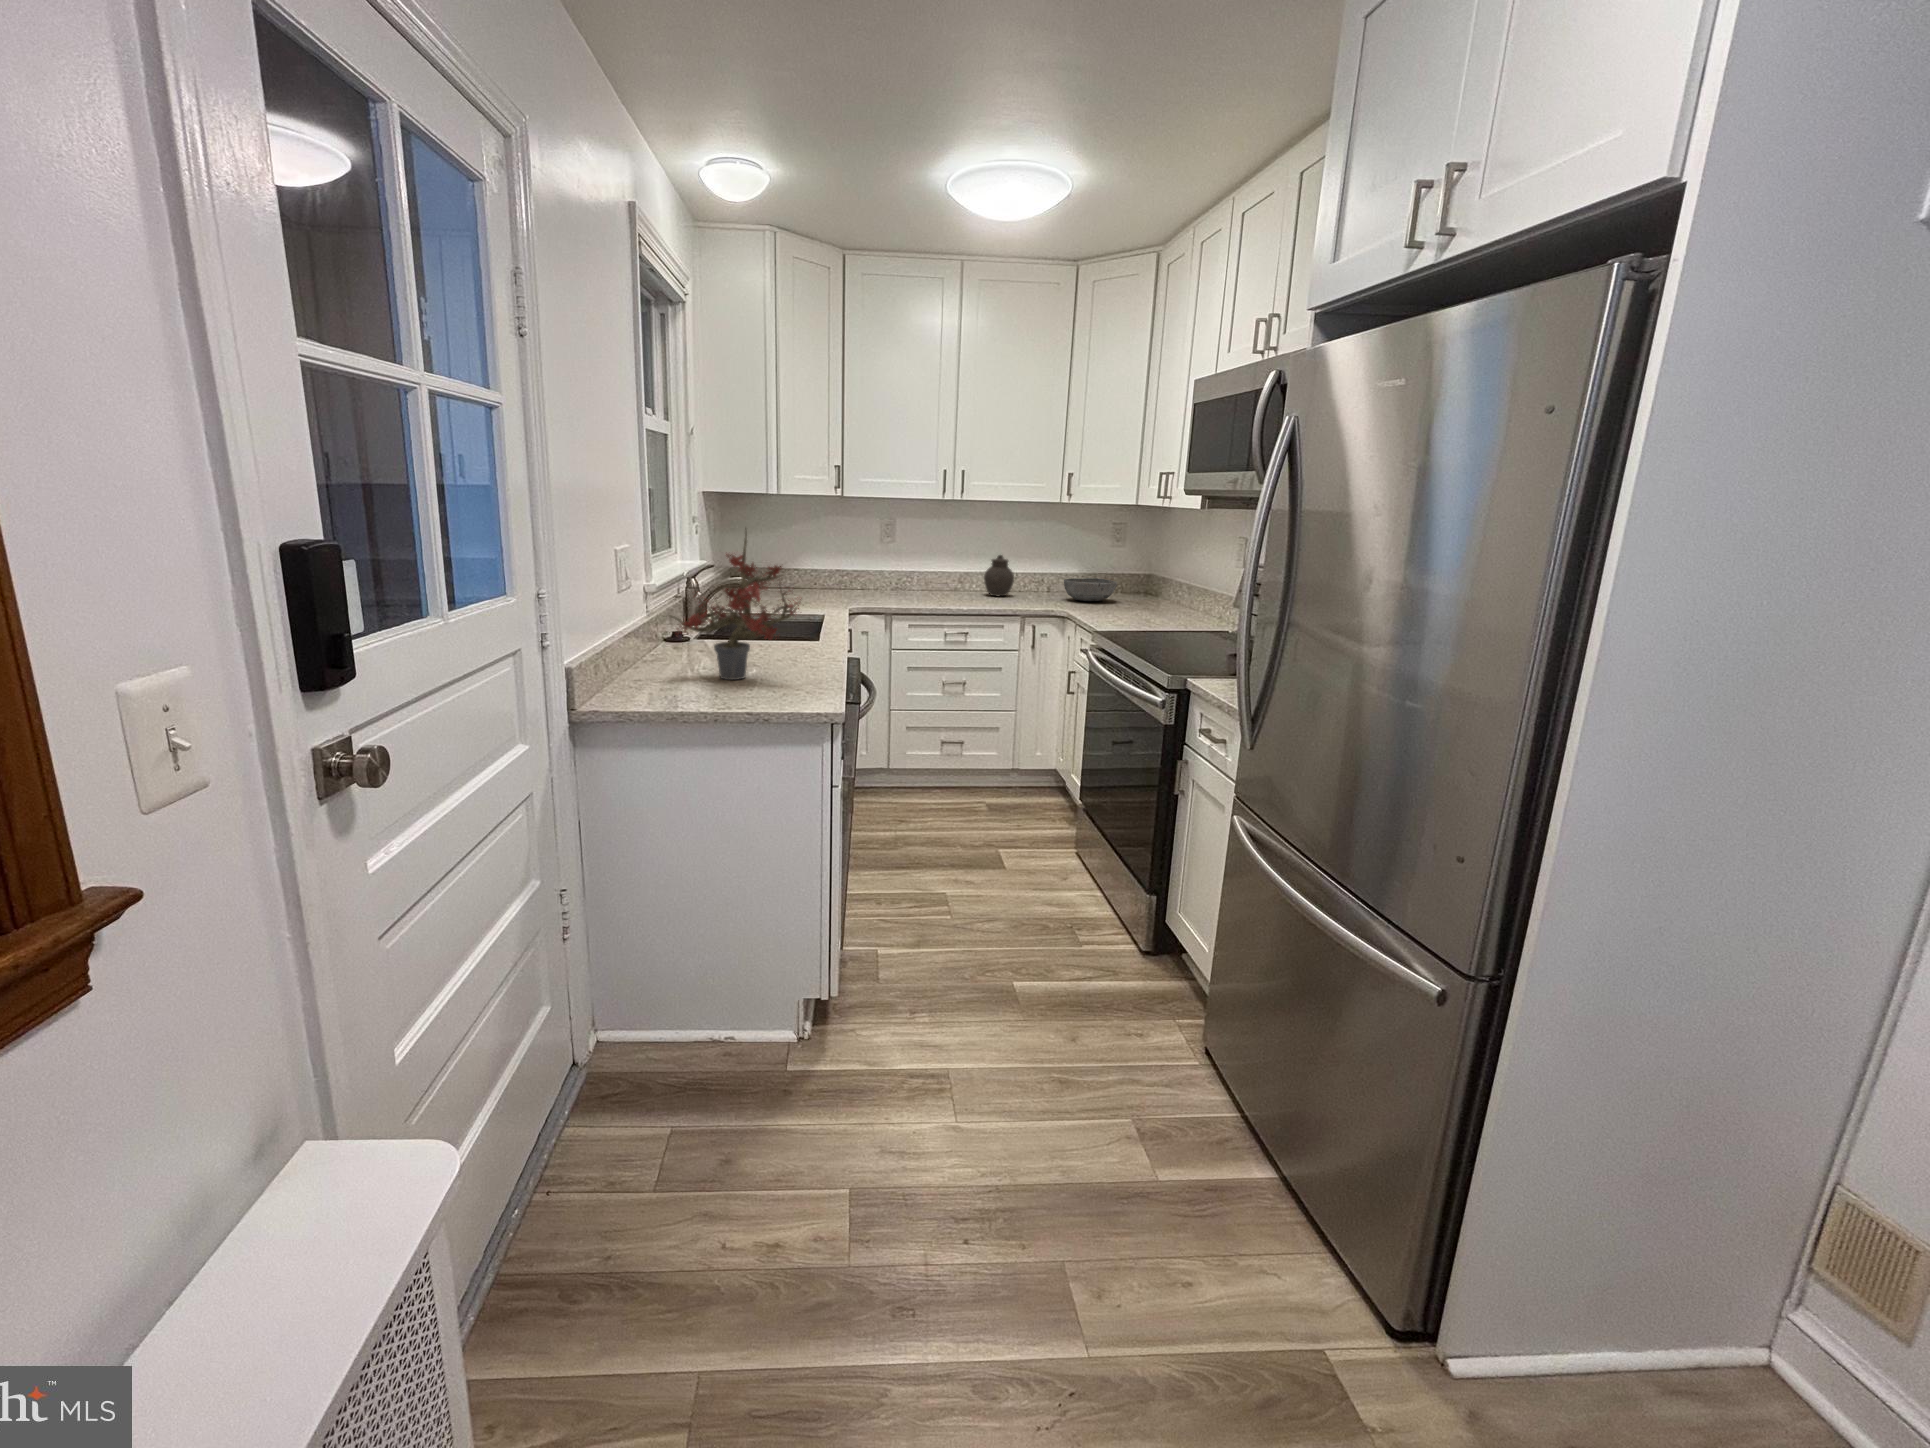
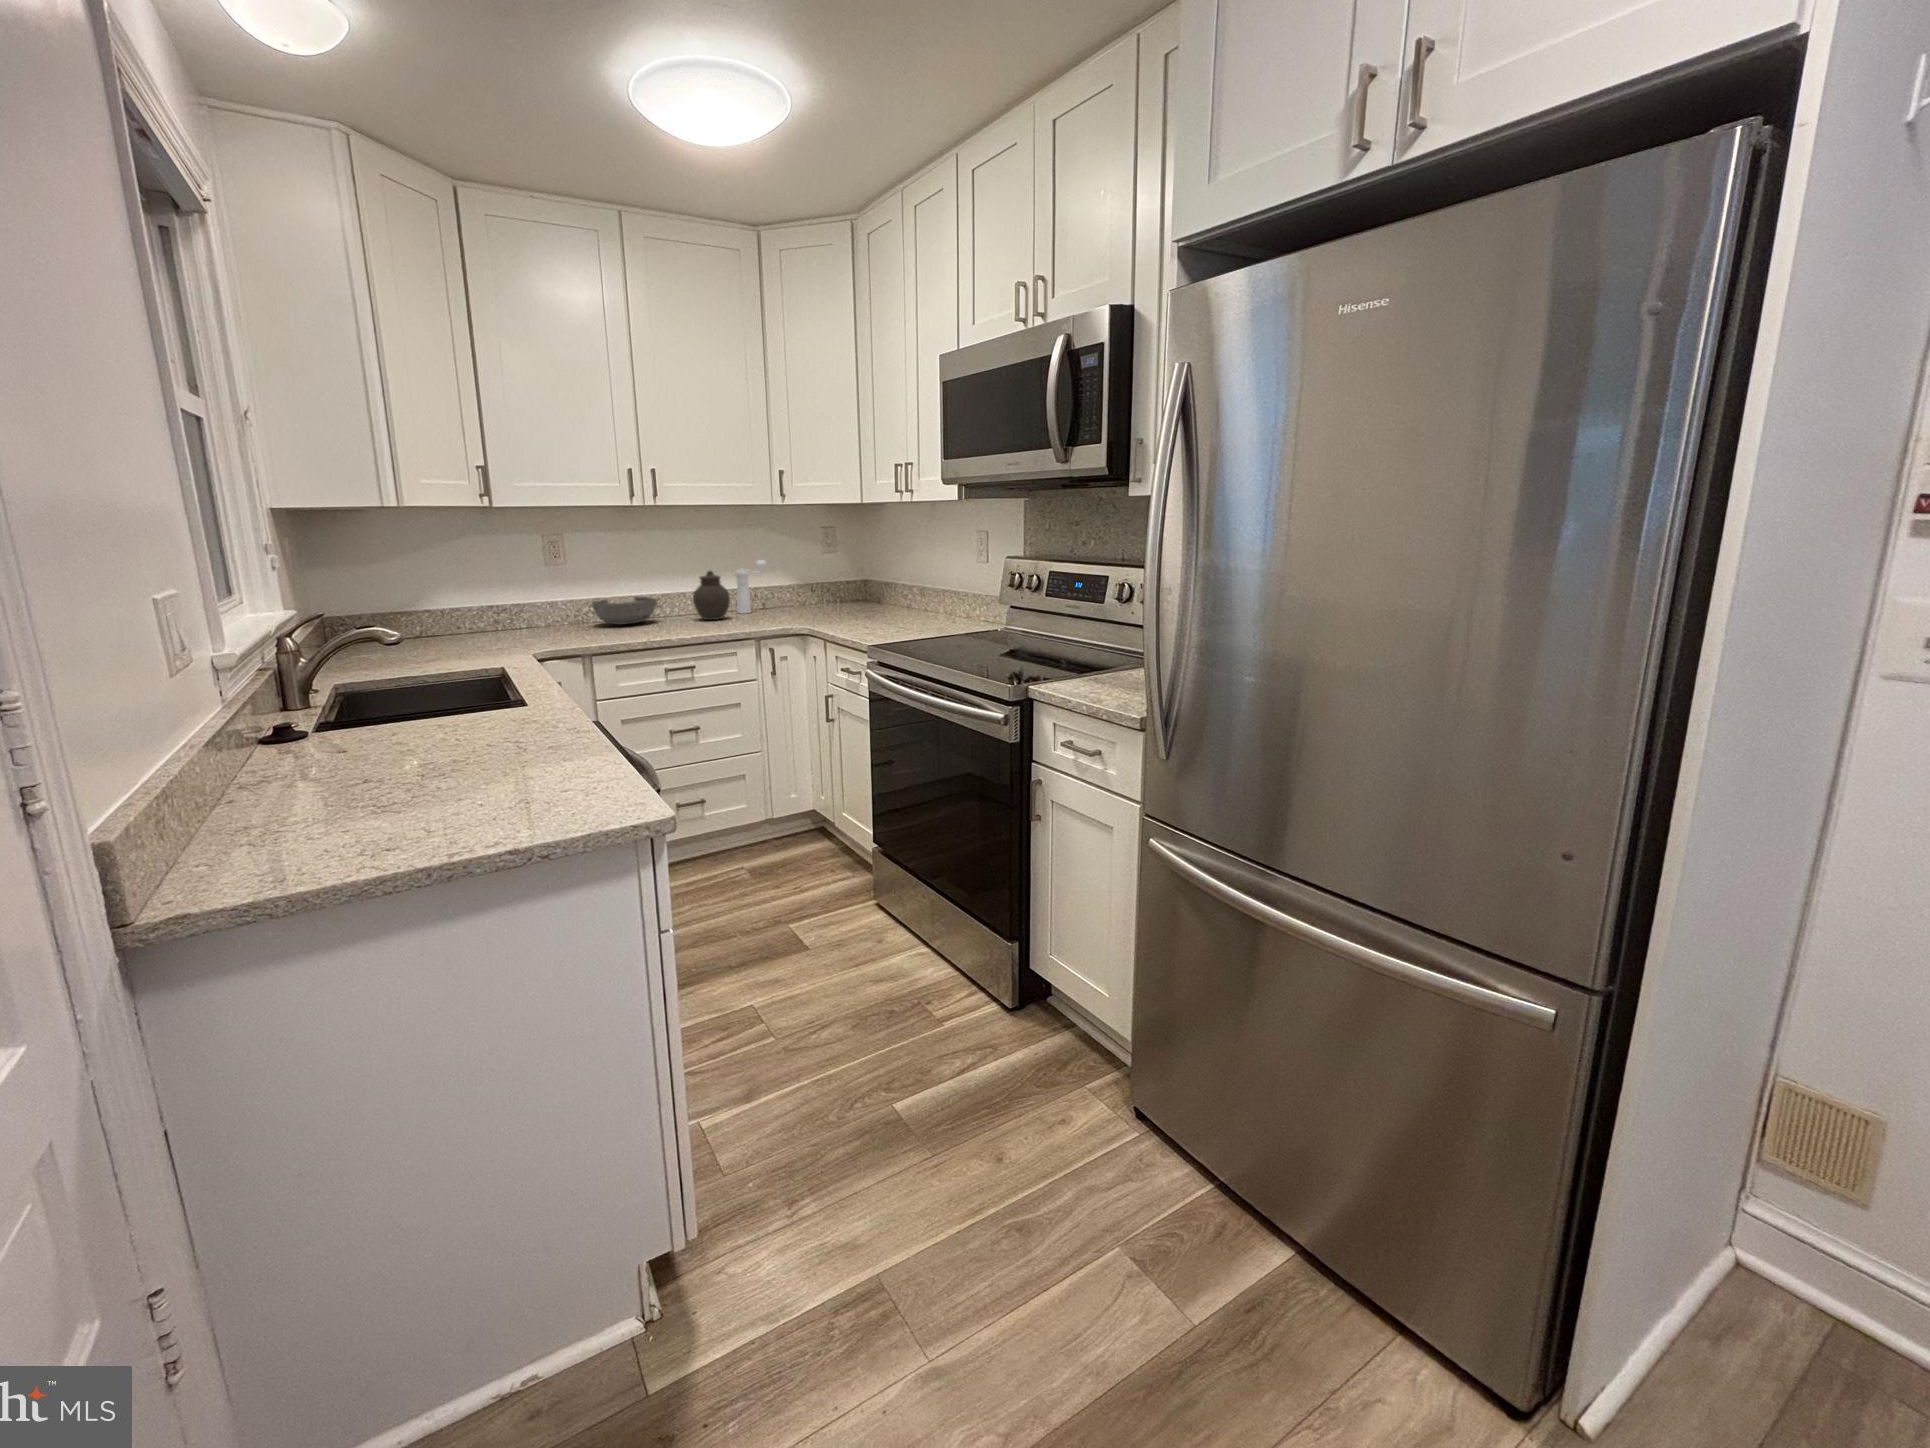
potted plant: present [670,533,802,680] -> none [273,542,552,798]
pepper mill: none [1023,549,1055,594] -> present [735,560,766,614]
bowl: present [1064,578,1117,601] -> present [592,597,657,625]

